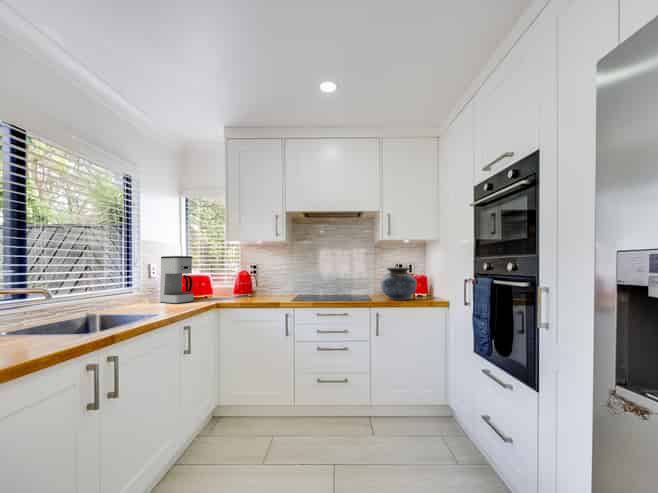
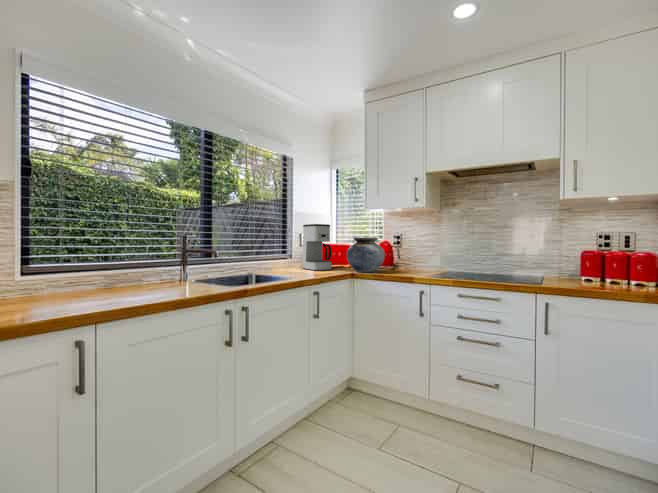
vase: present [381,268,417,300] -> present [347,238,385,272]

